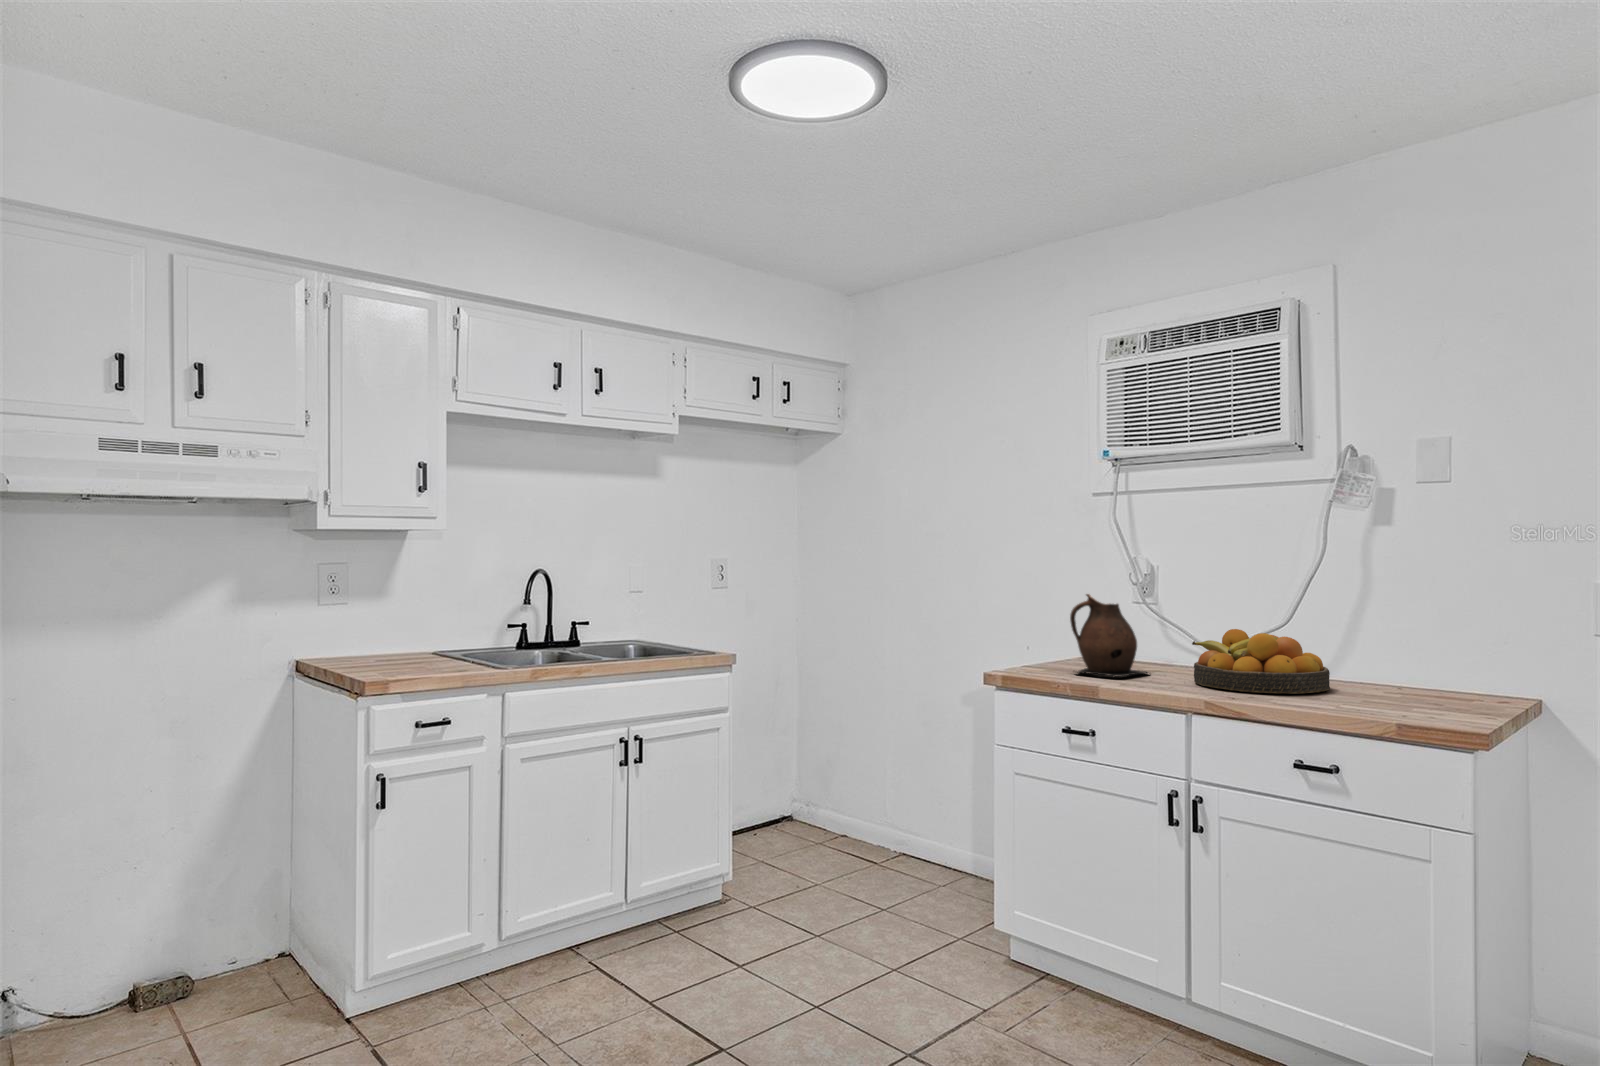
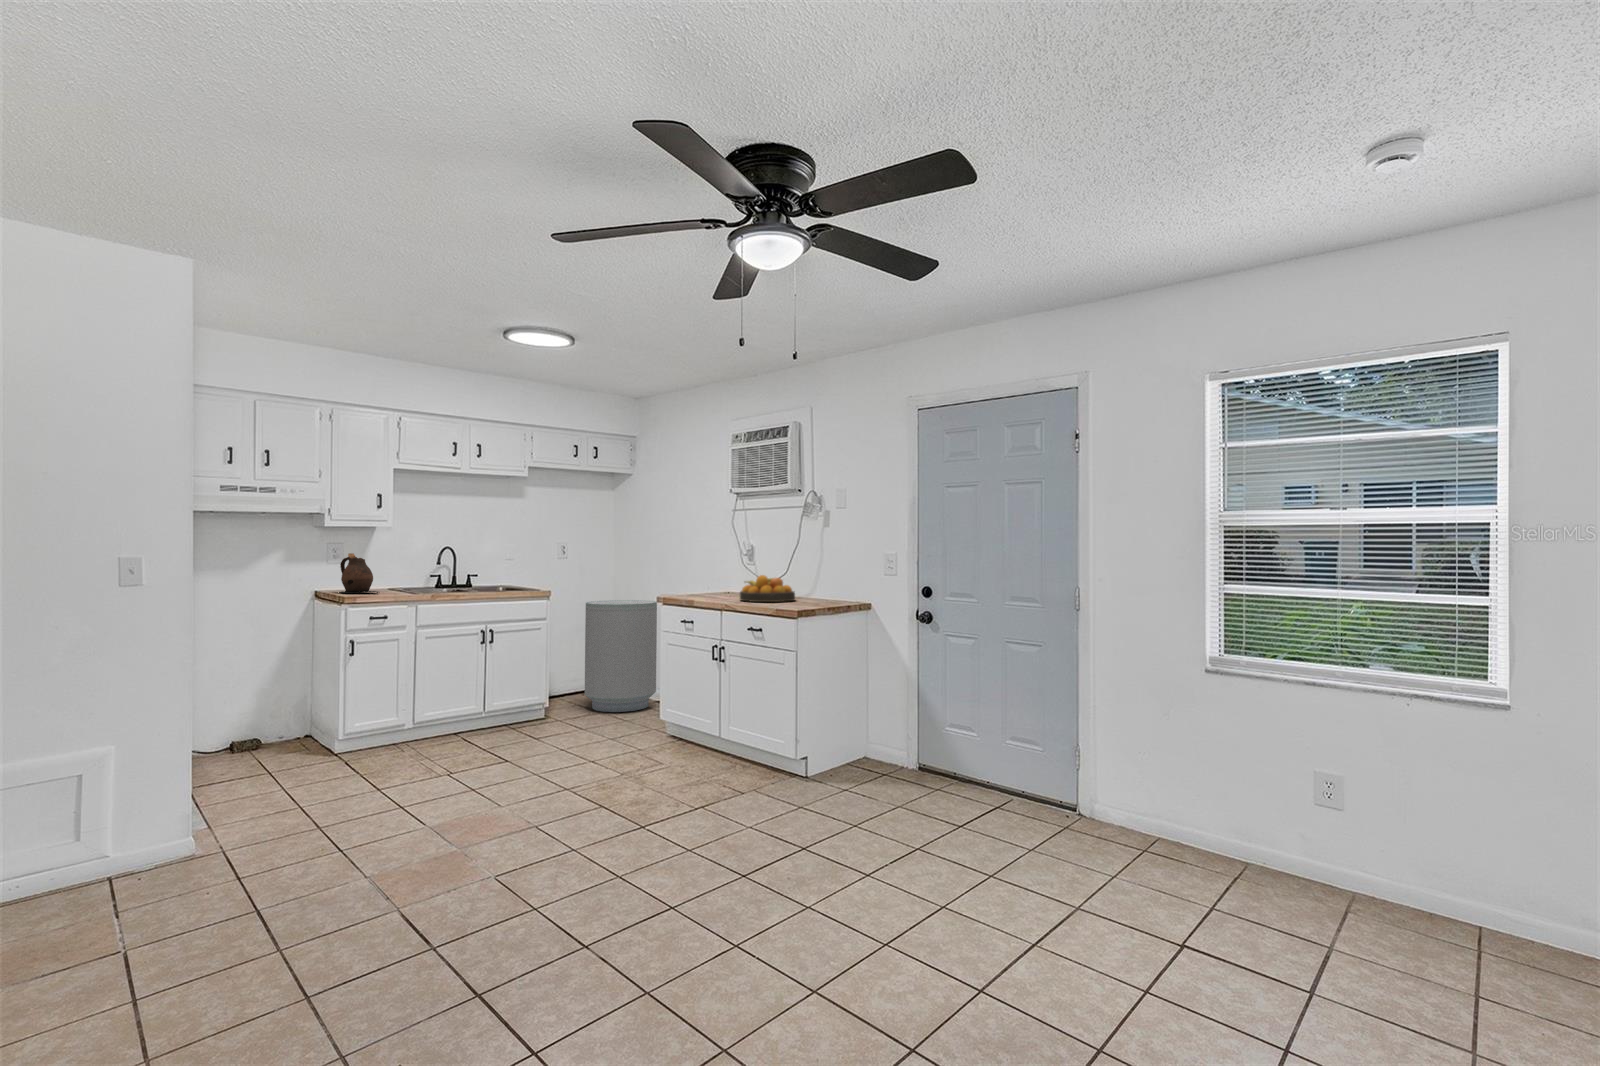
ceramic pitcher: present [1070,594,1148,677] -> present [340,553,378,593]
trash can: none [784,663,915,884] -> present [585,600,657,712]

